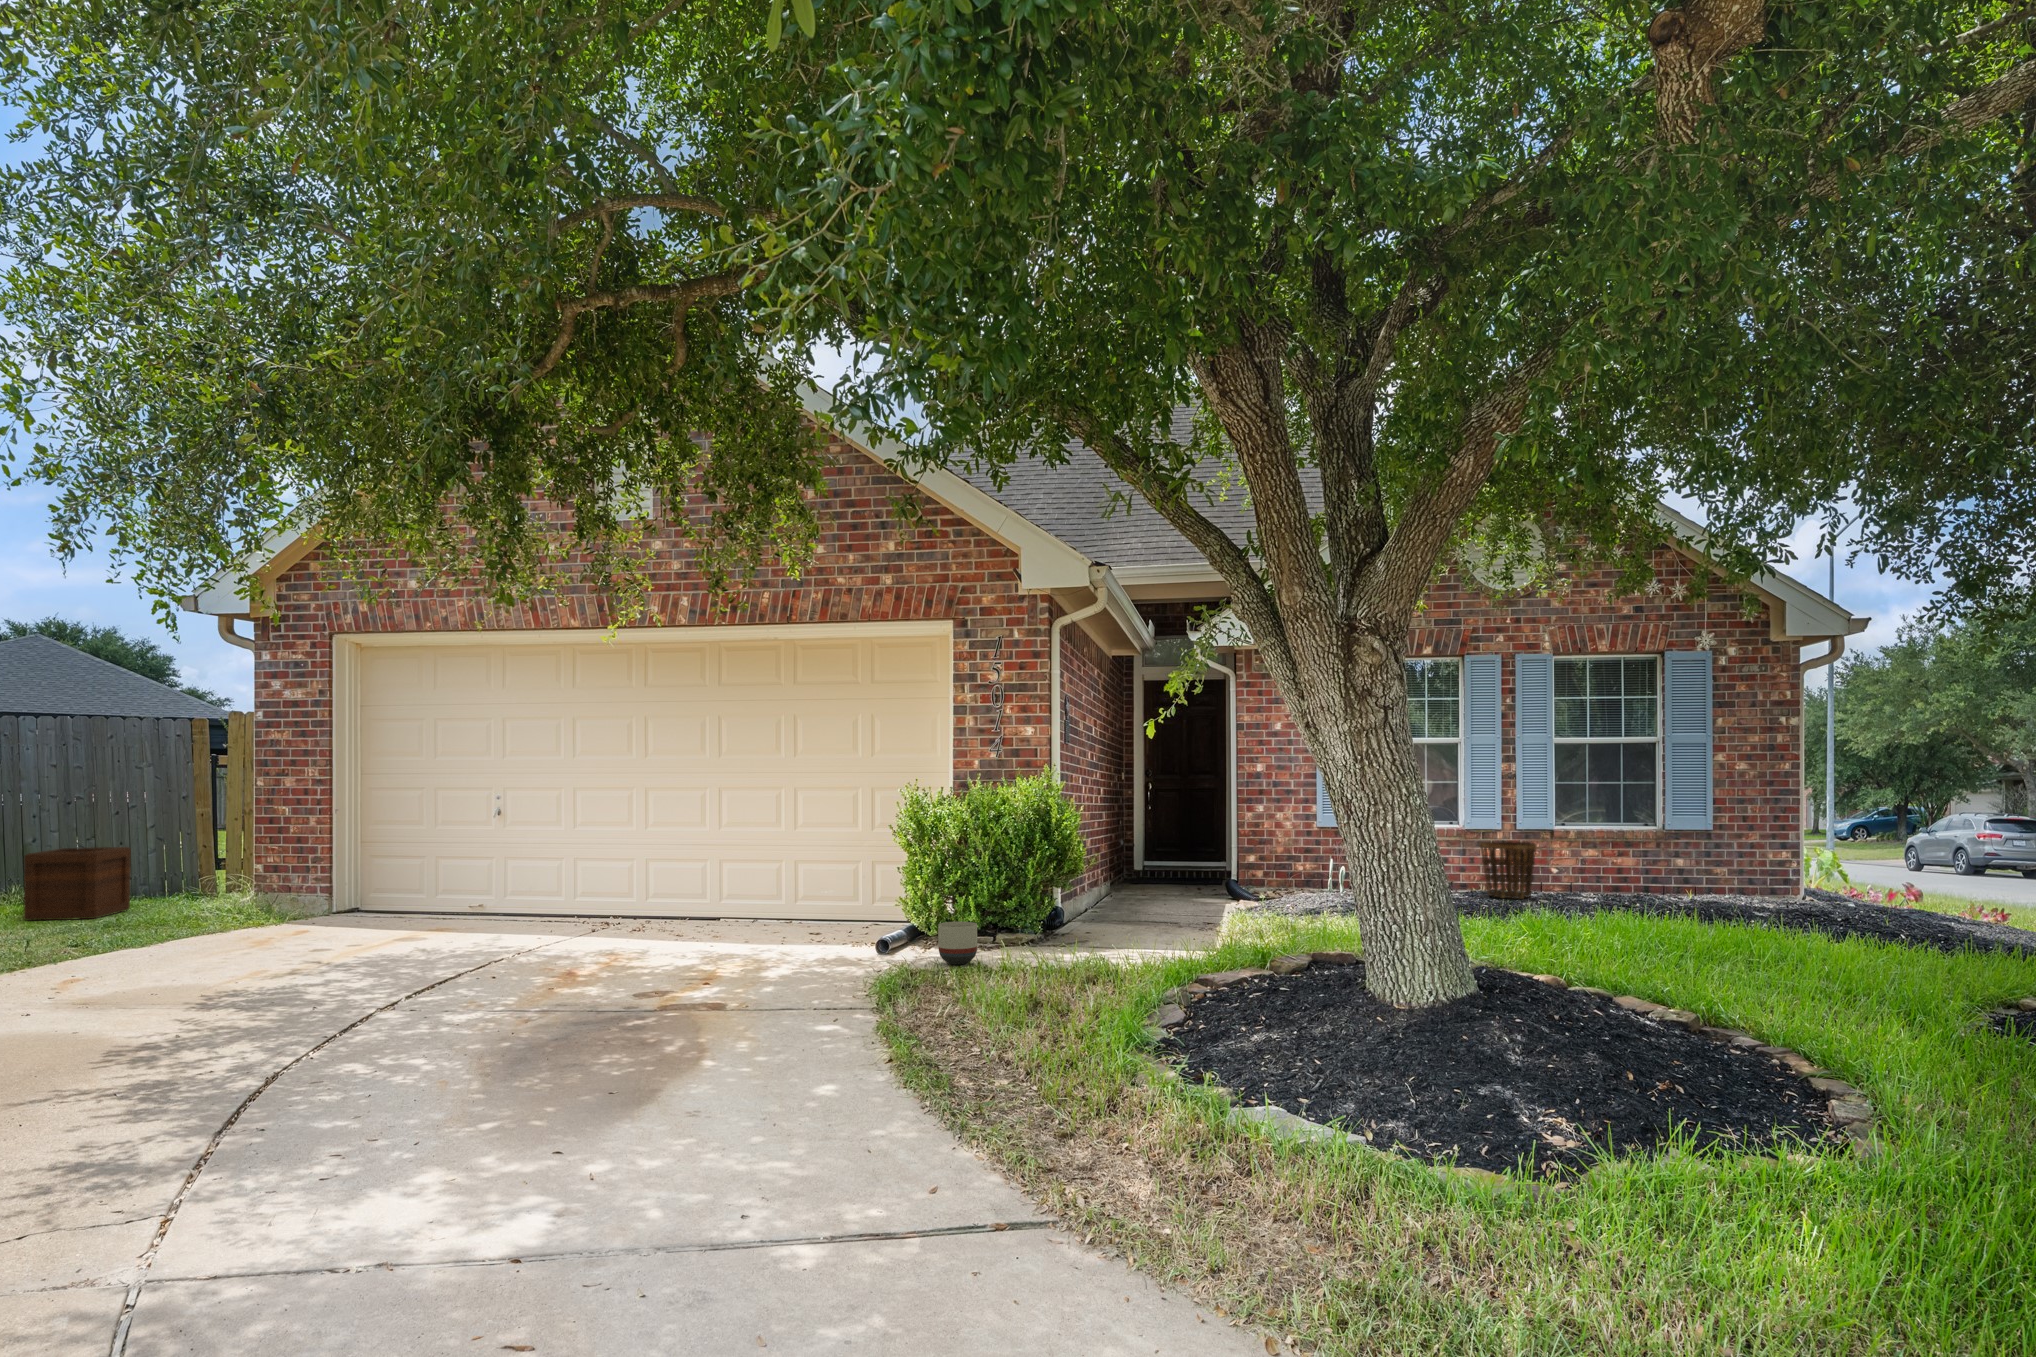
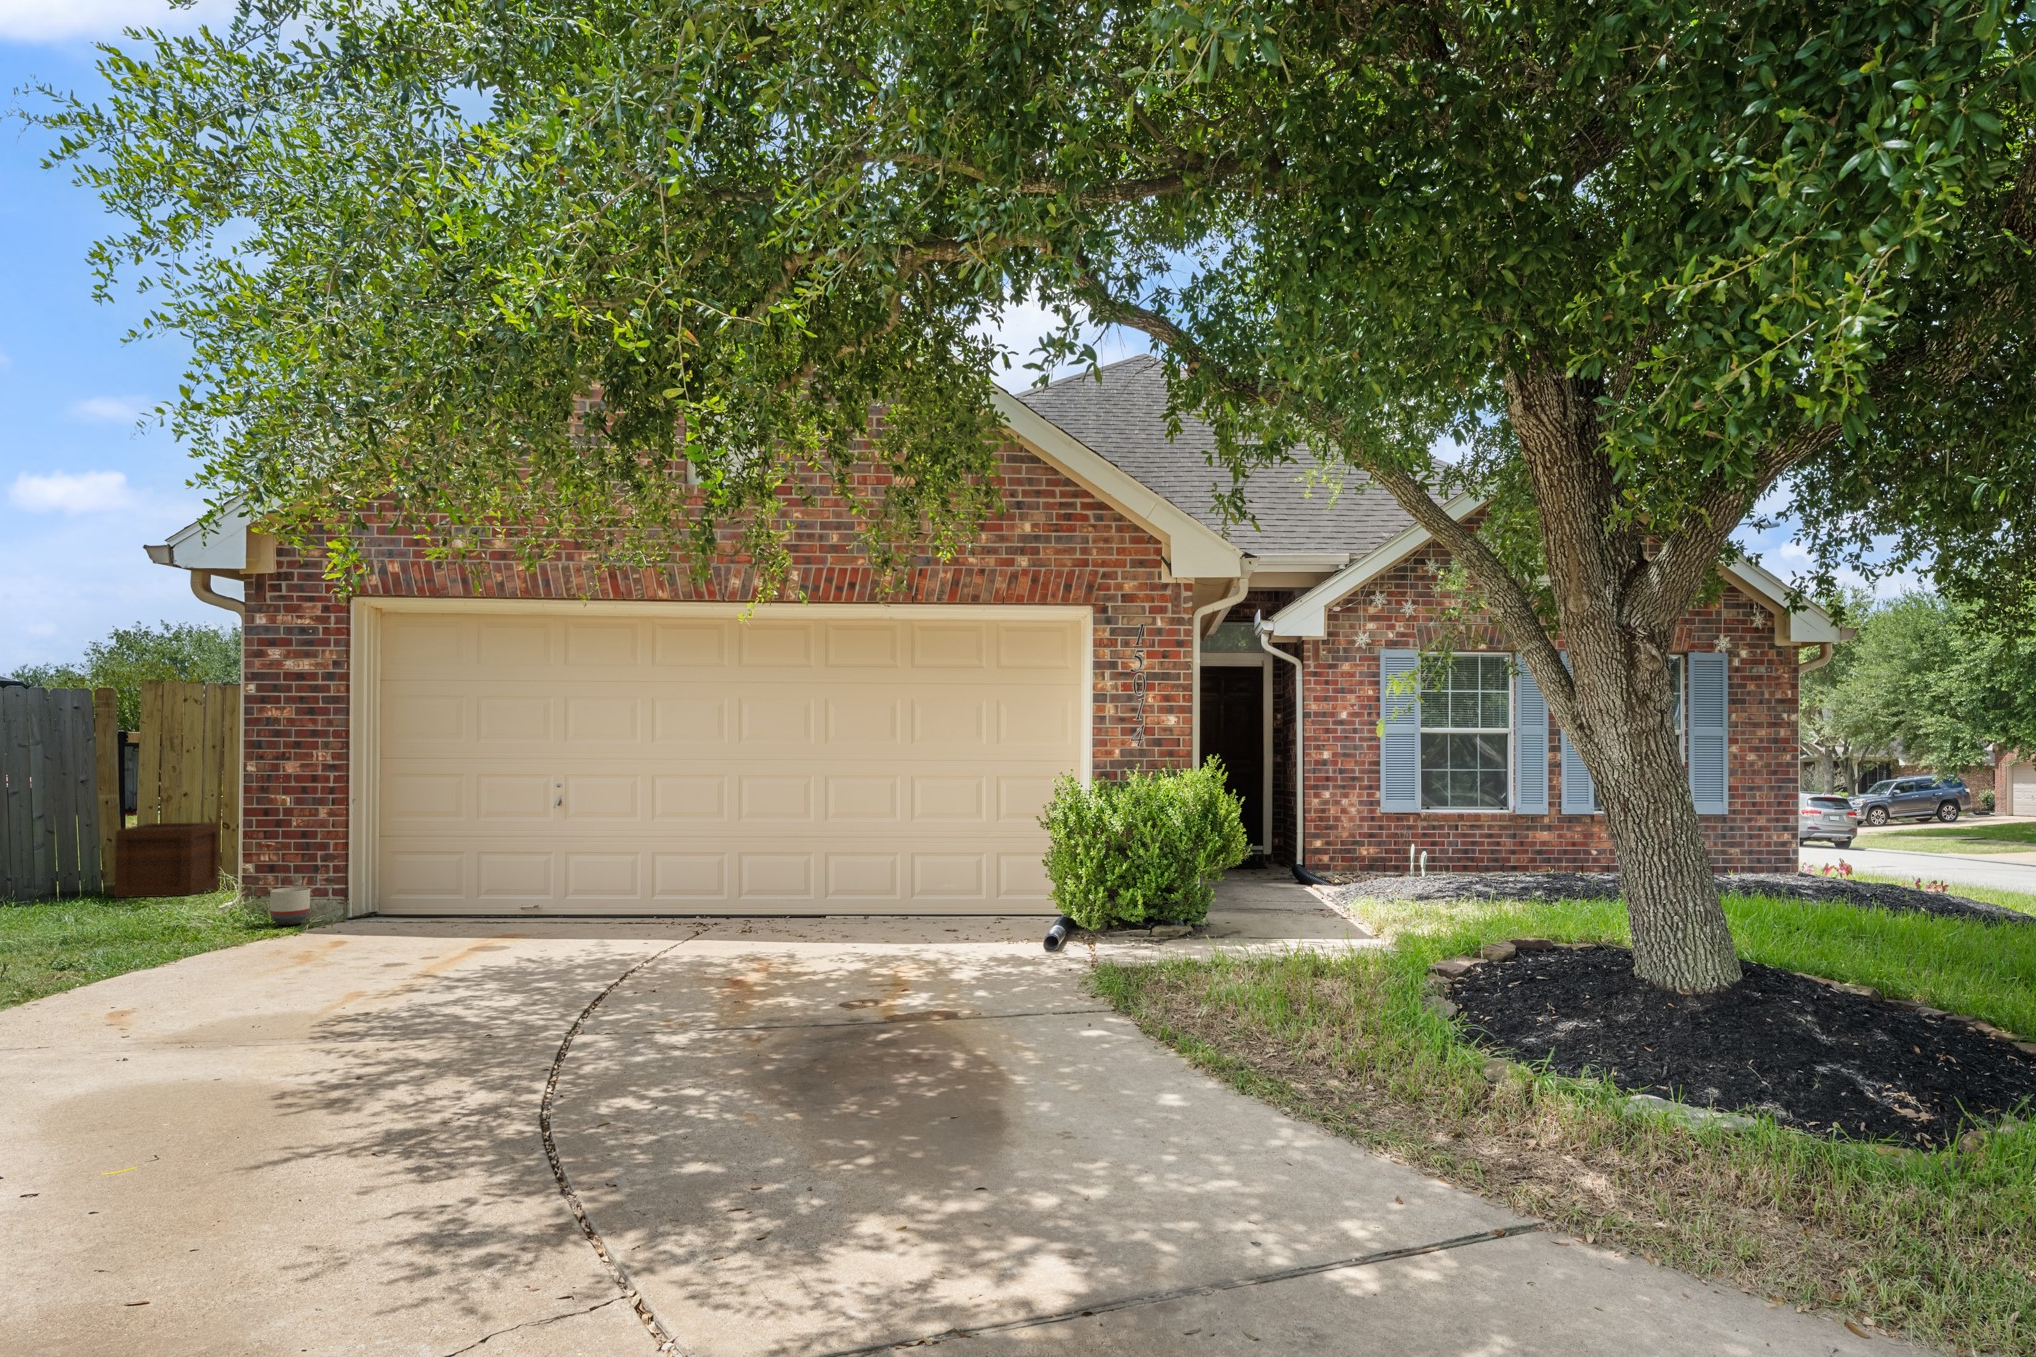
basket: present [1479,841,1537,899] -> none [1527,824,1581,877]
planter: present [938,922,977,965] -> present [270,887,310,925]

